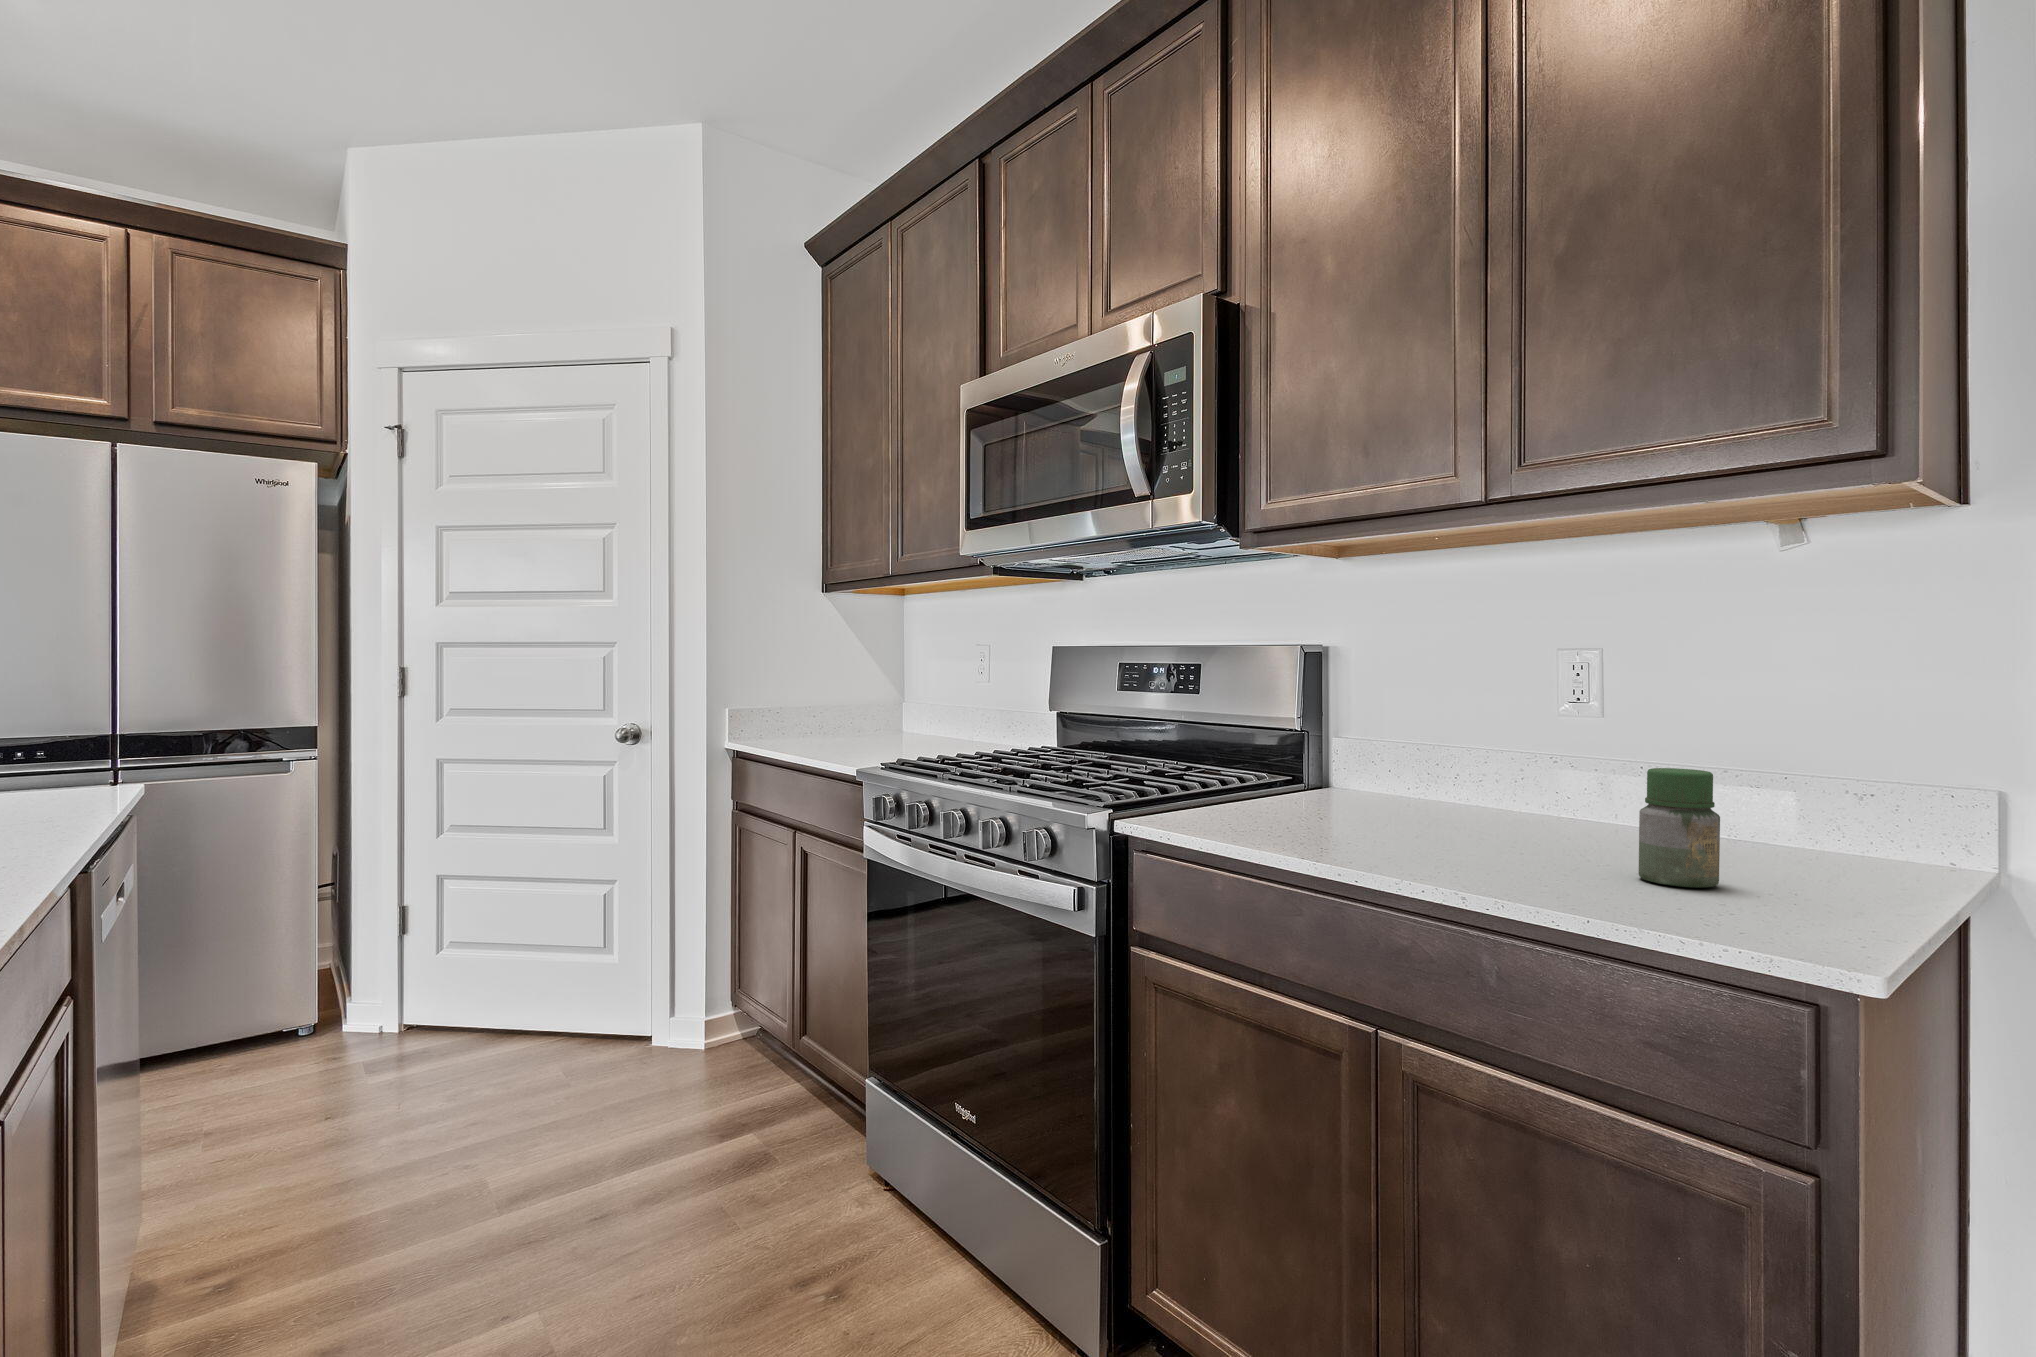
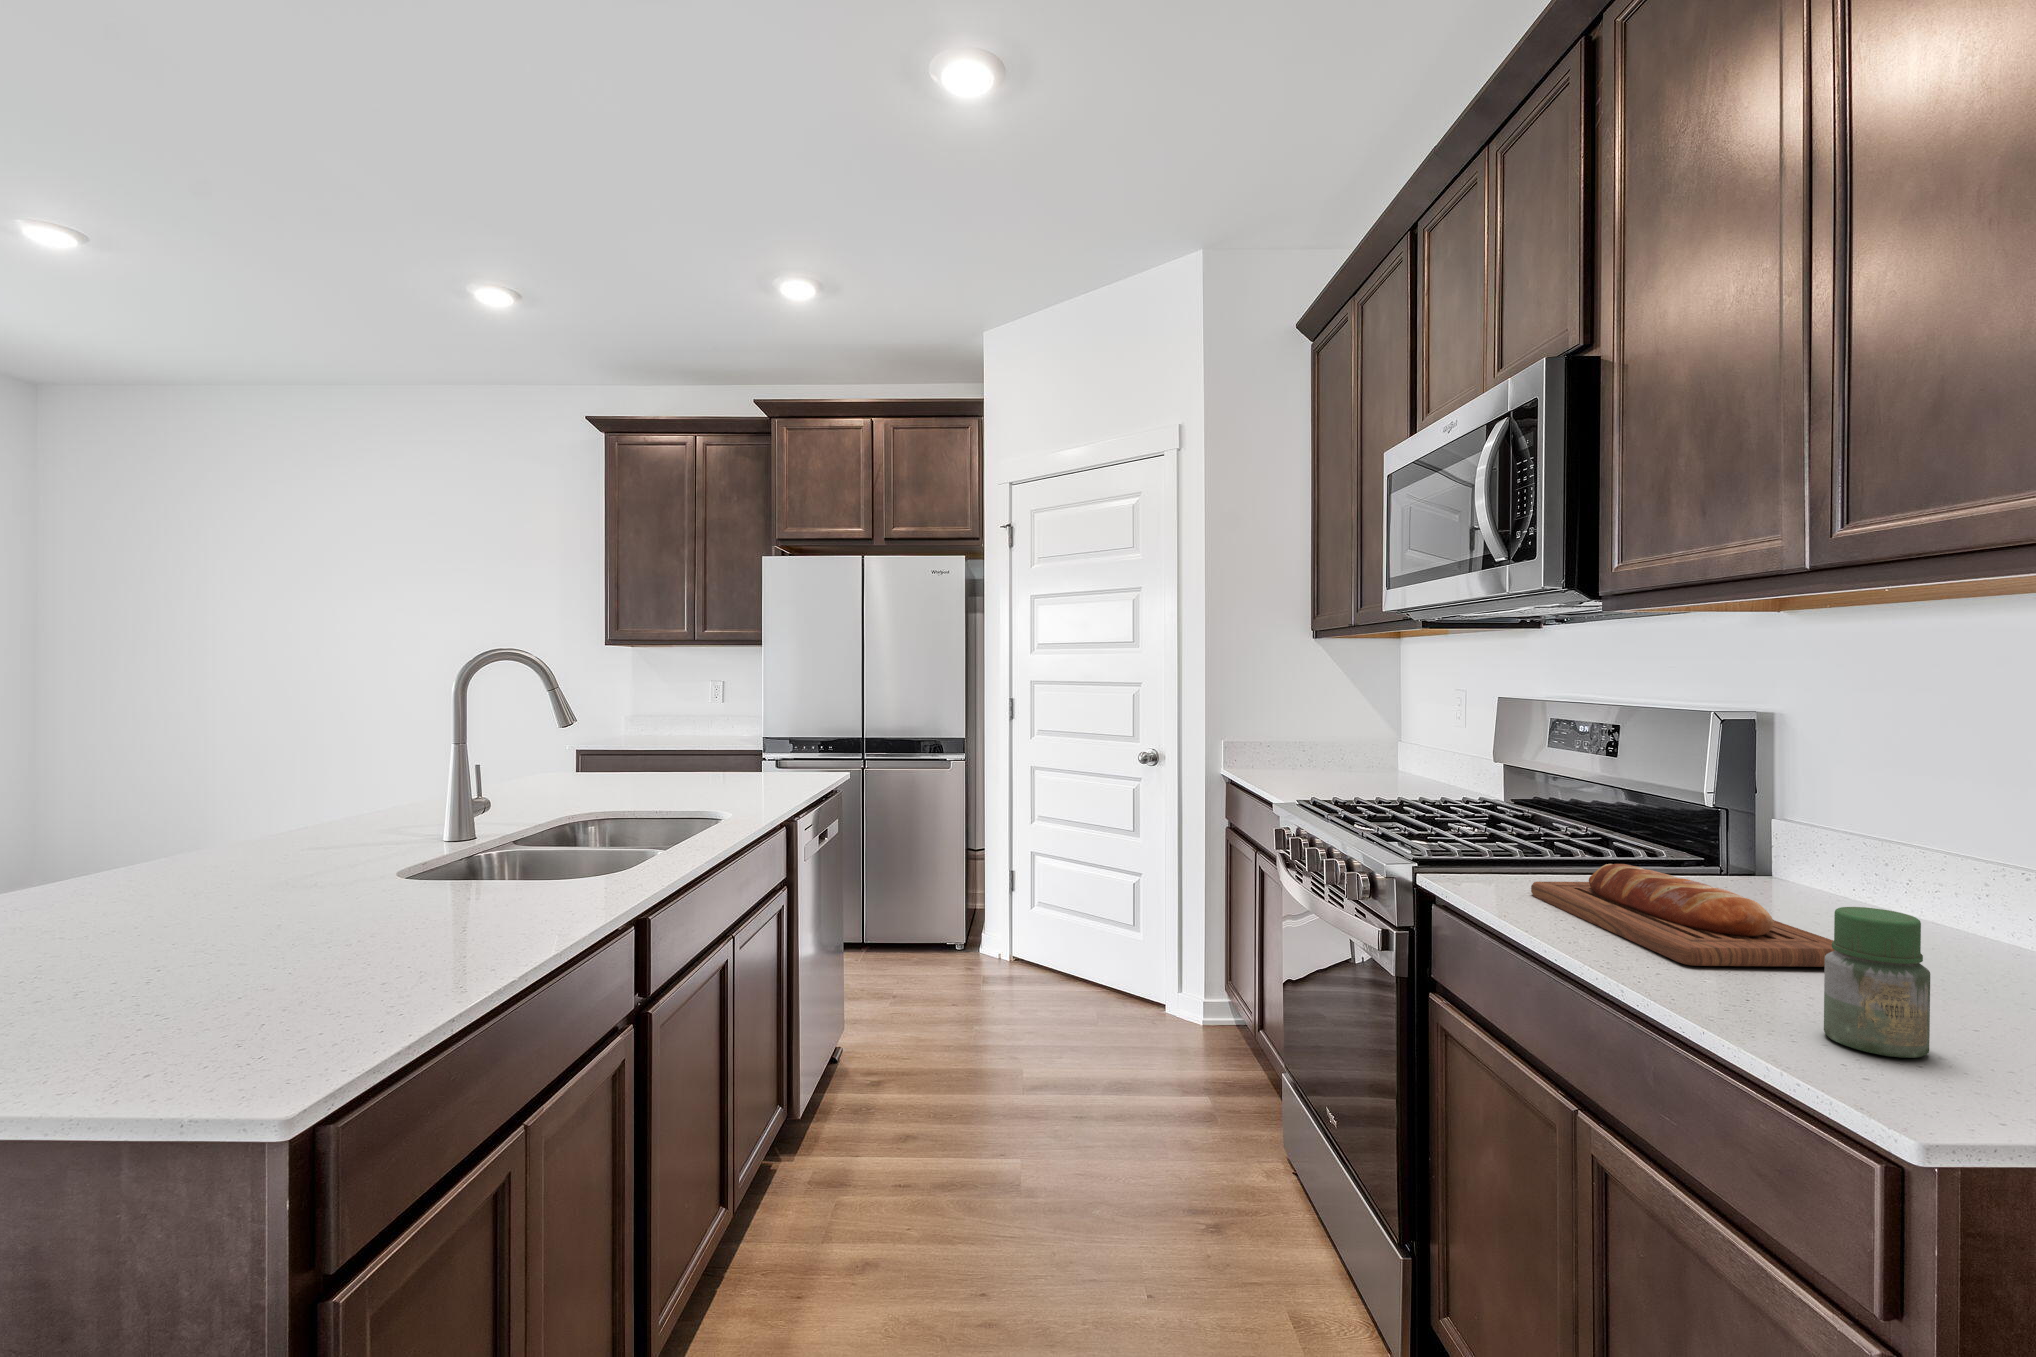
bread loaf: none [1252,776,1546,849] -> present [1531,864,1835,967]

